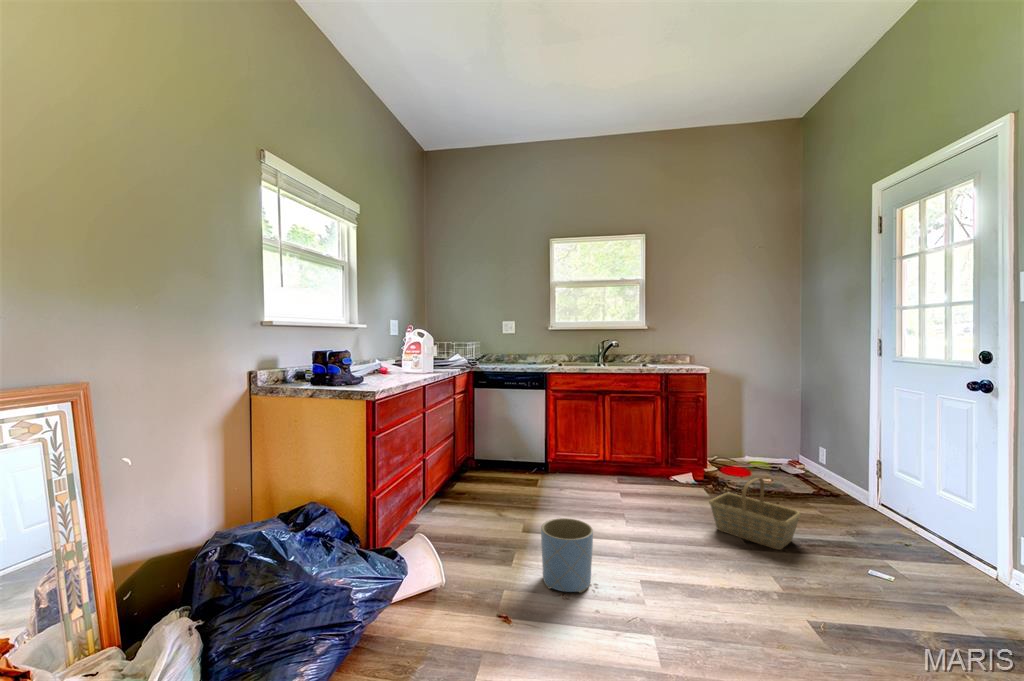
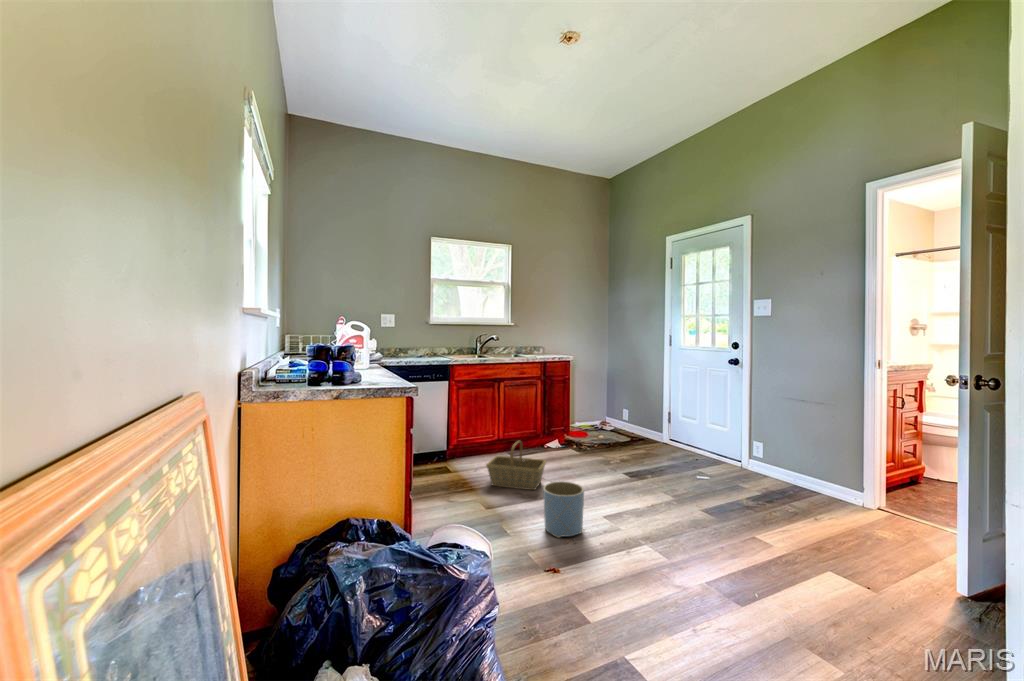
basket: present [709,478,801,550] -> present [486,441,546,490]

